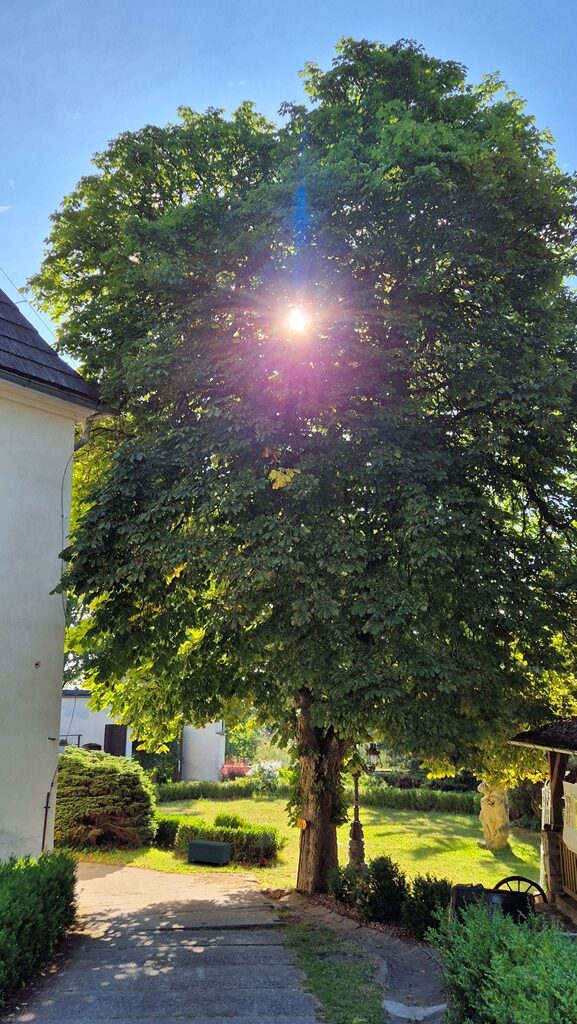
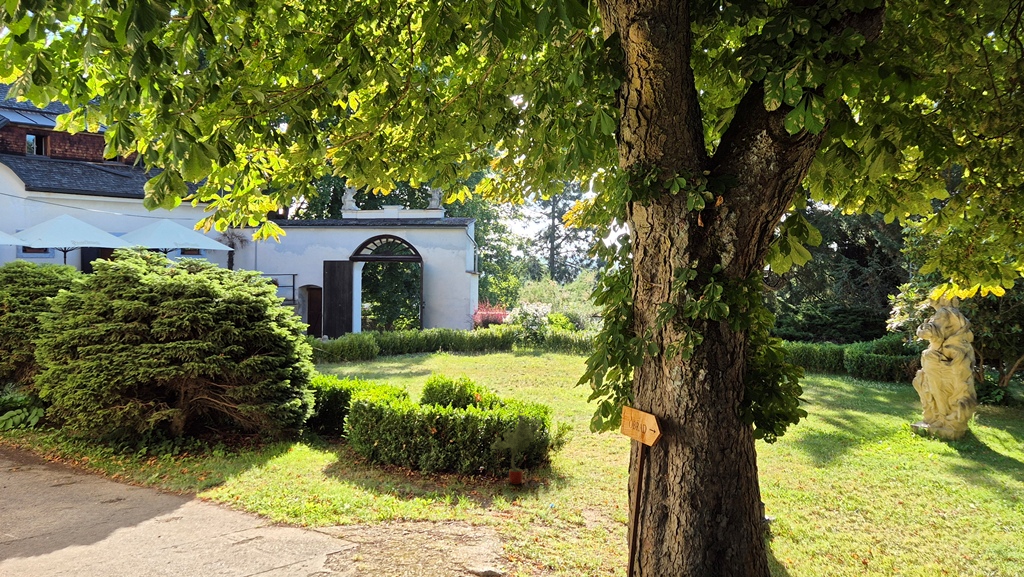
bench: present [188,840,231,866] -> none [354,429,445,489]

